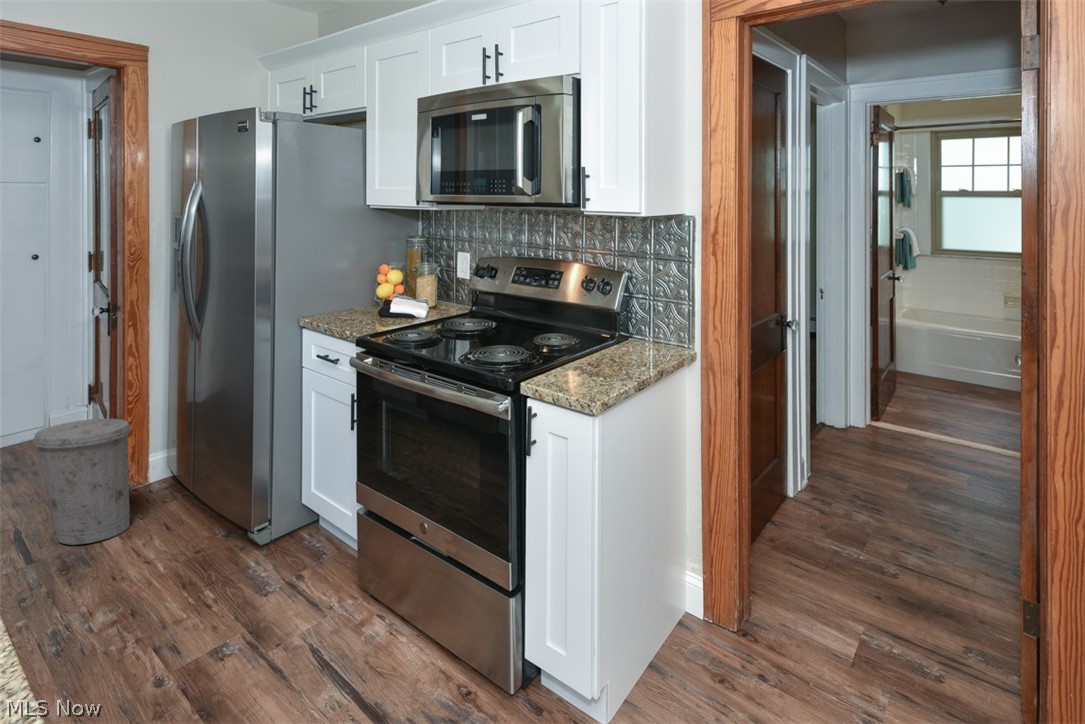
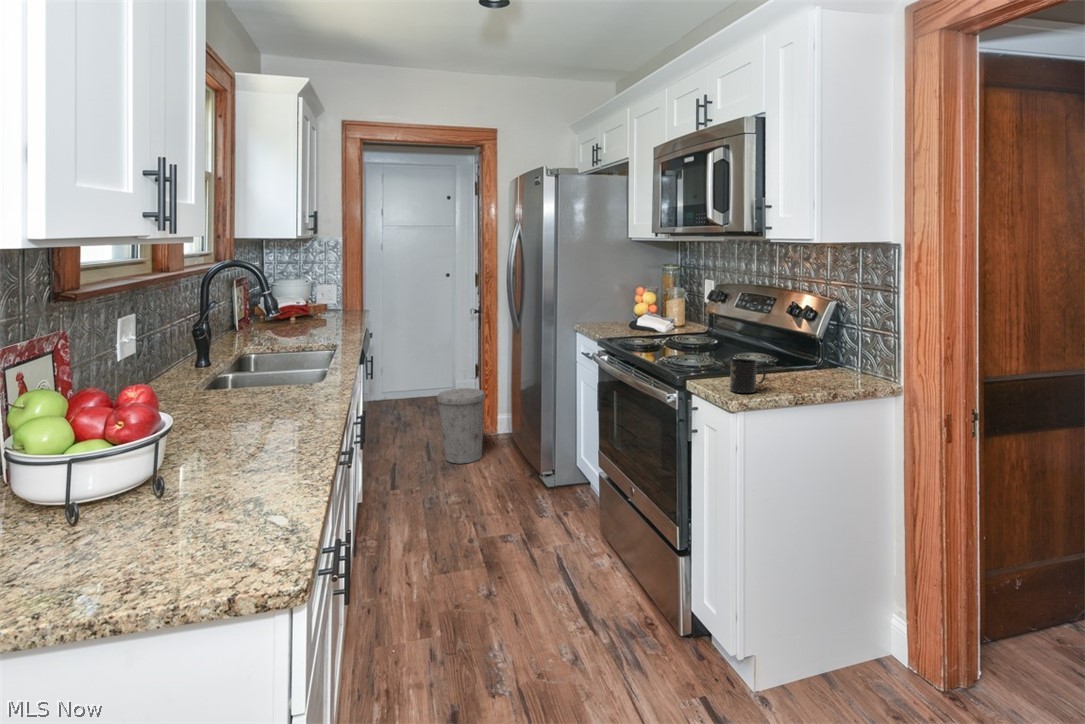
mug: none [556,338,592,379] -> present [730,359,766,393]

